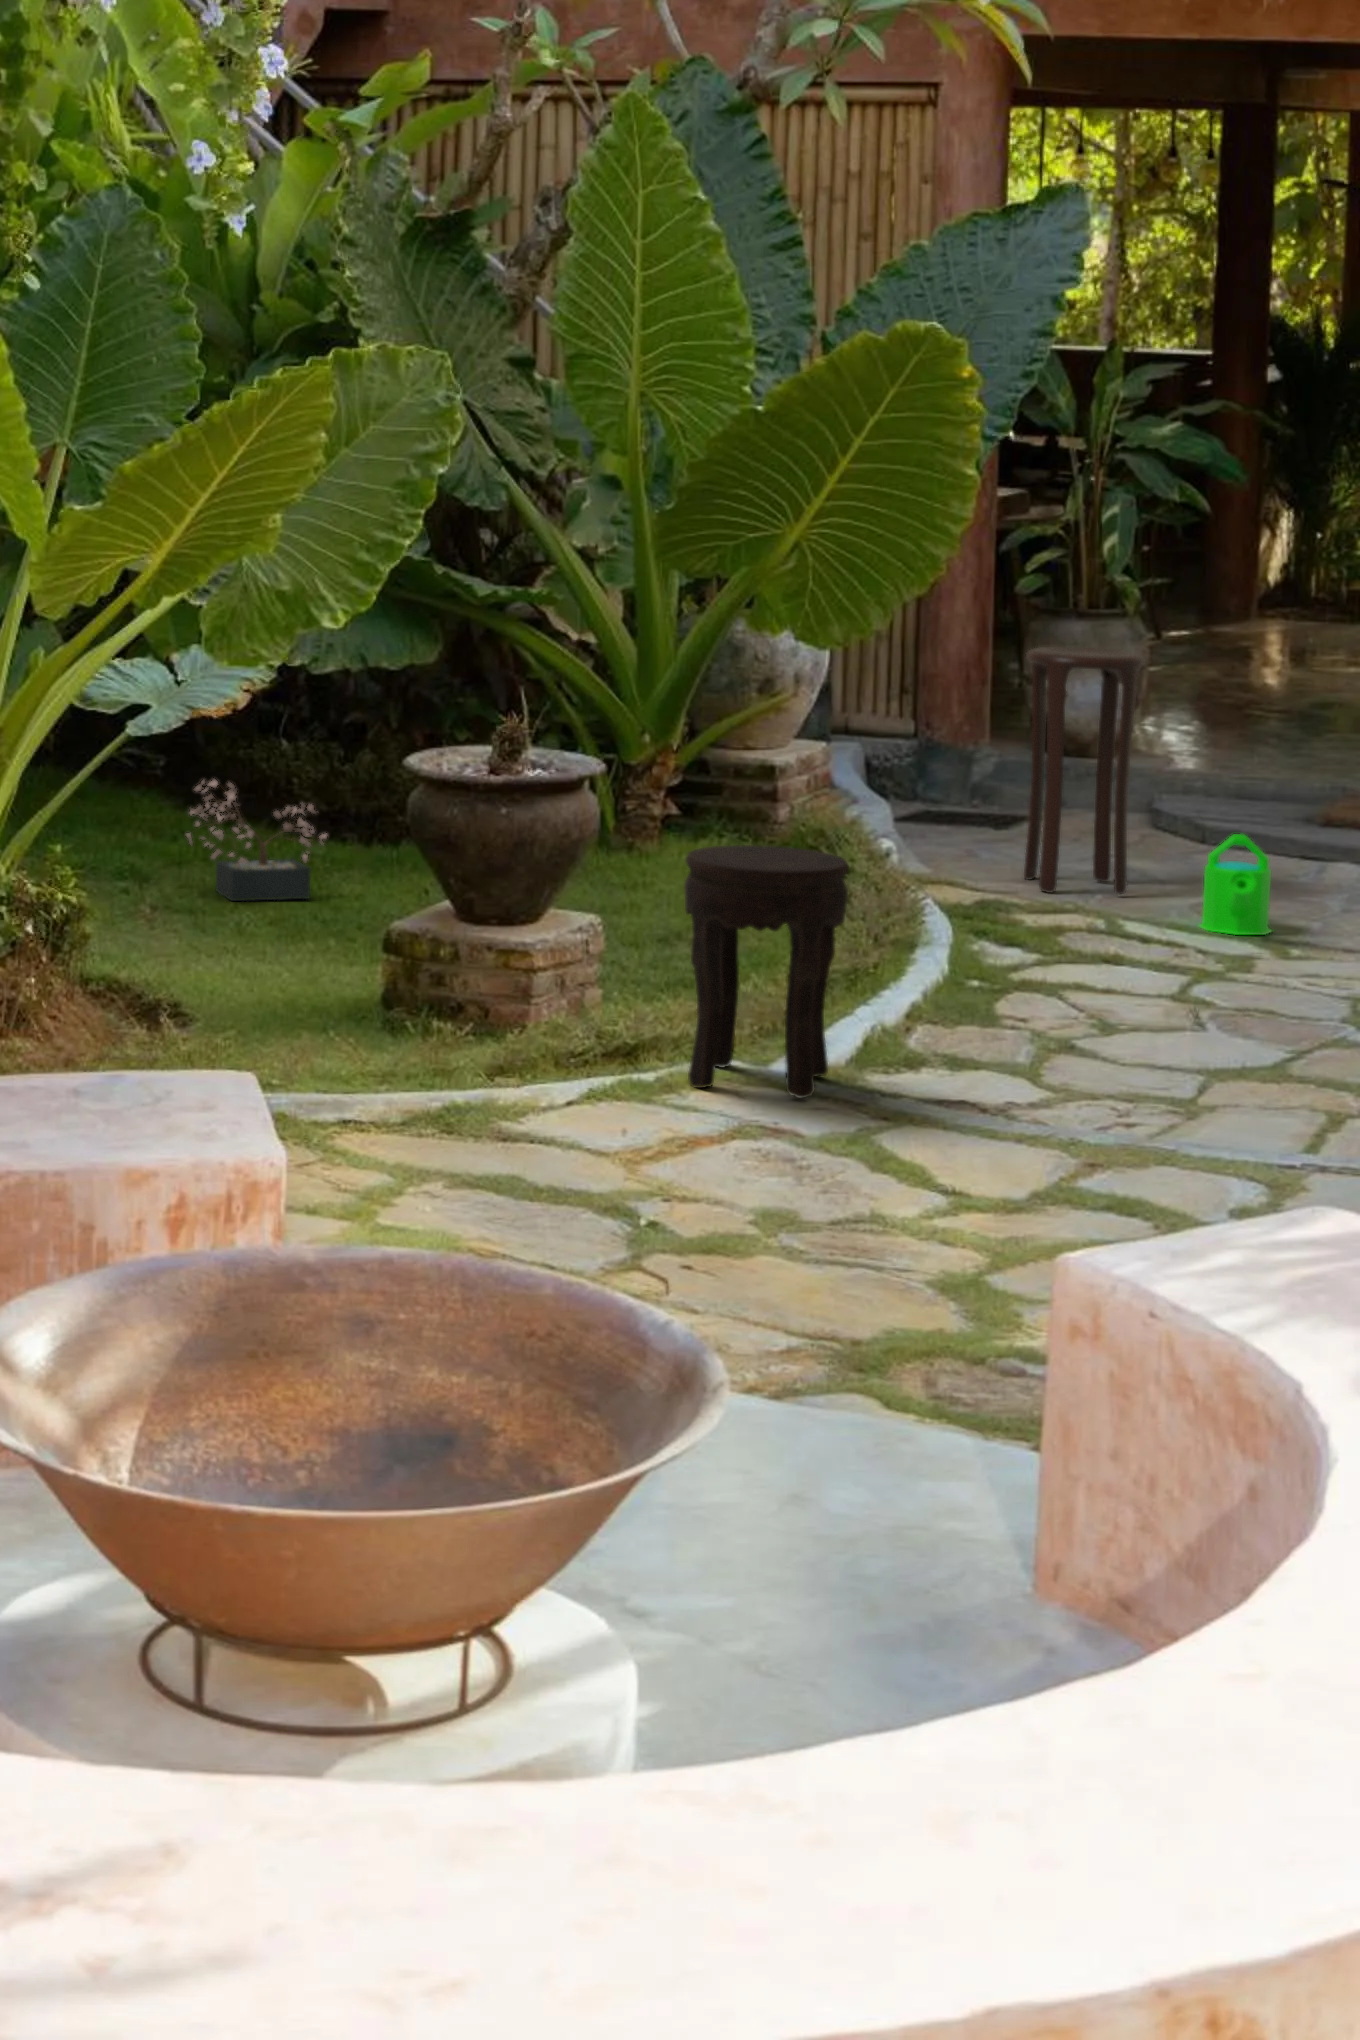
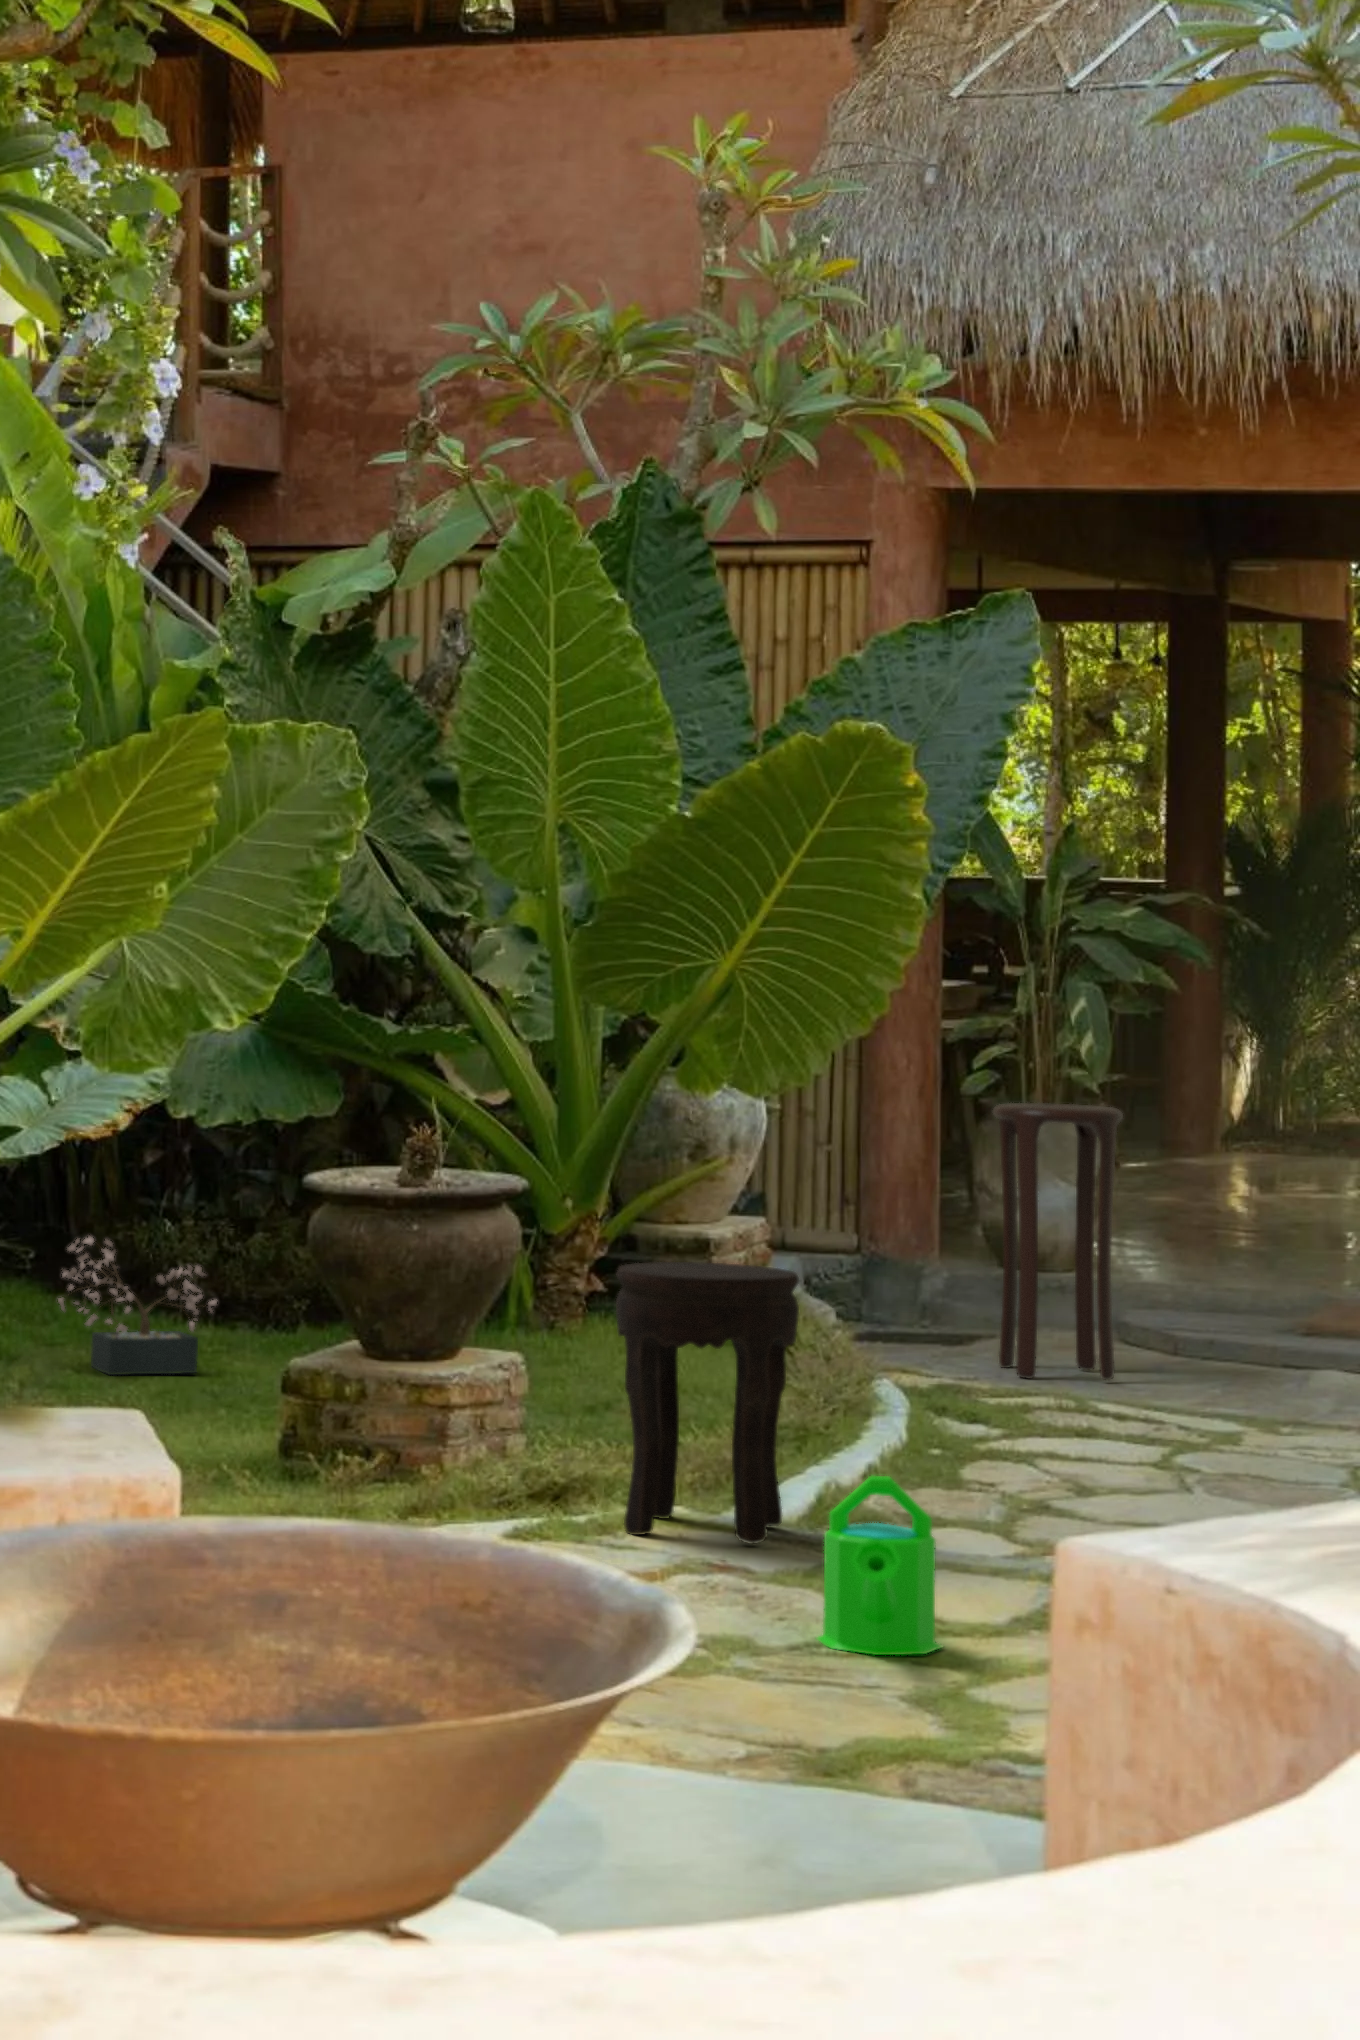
watering can: present [1200,834,1271,935] -> present [817,1475,942,1655]

